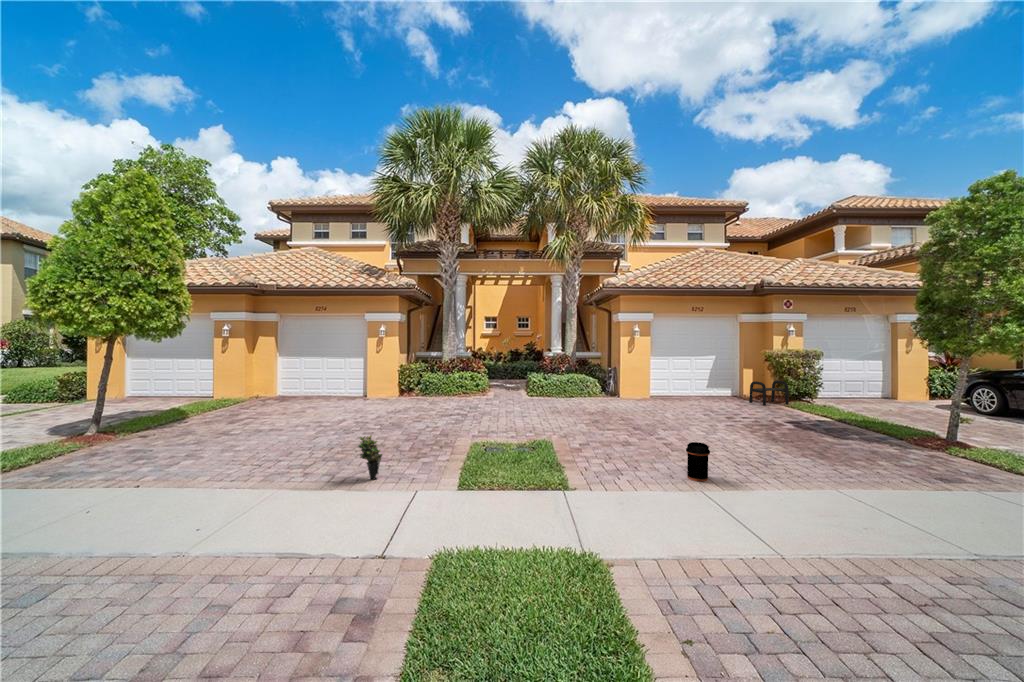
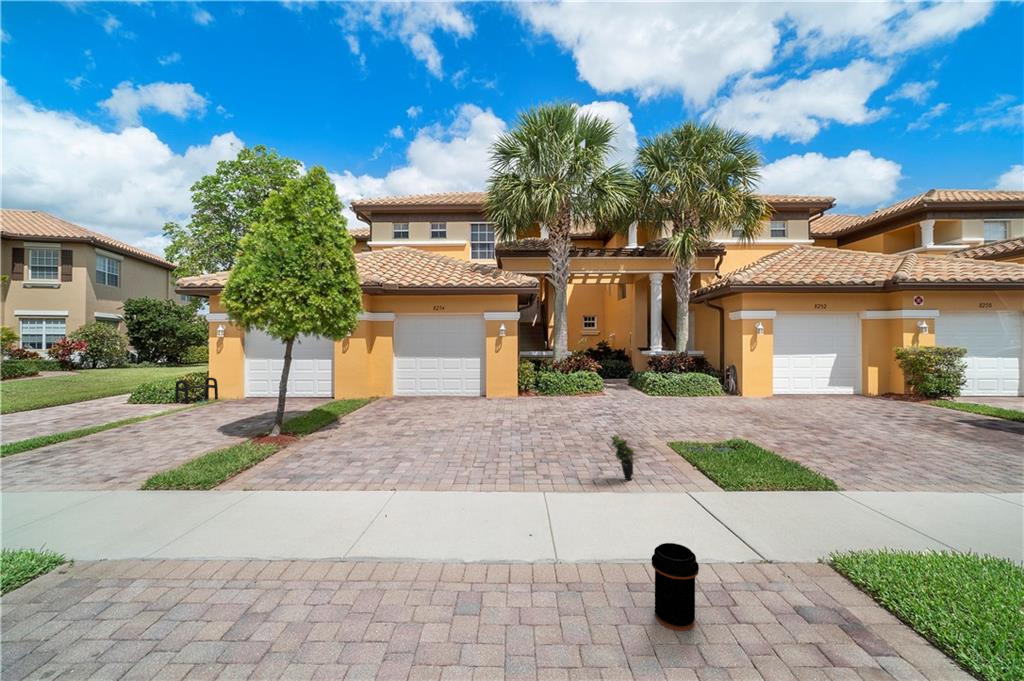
bench: present [749,381,789,405] -> present [175,378,218,404]
trash can: present [686,442,710,482] -> present [652,543,699,631]

